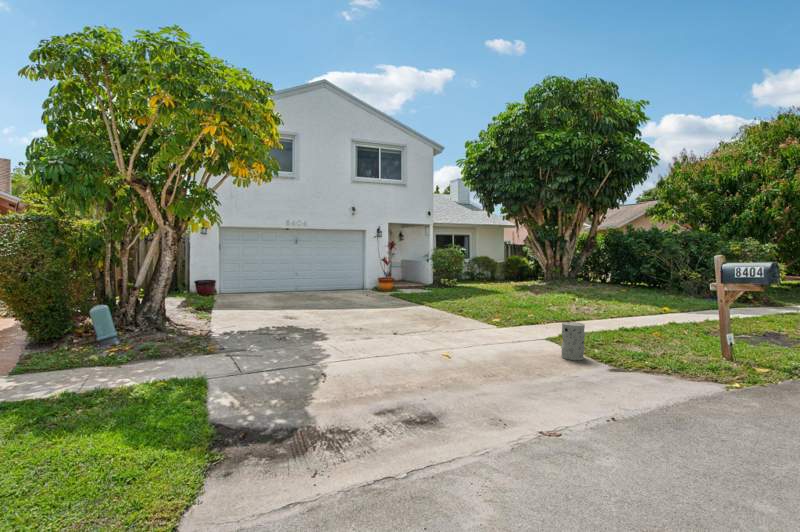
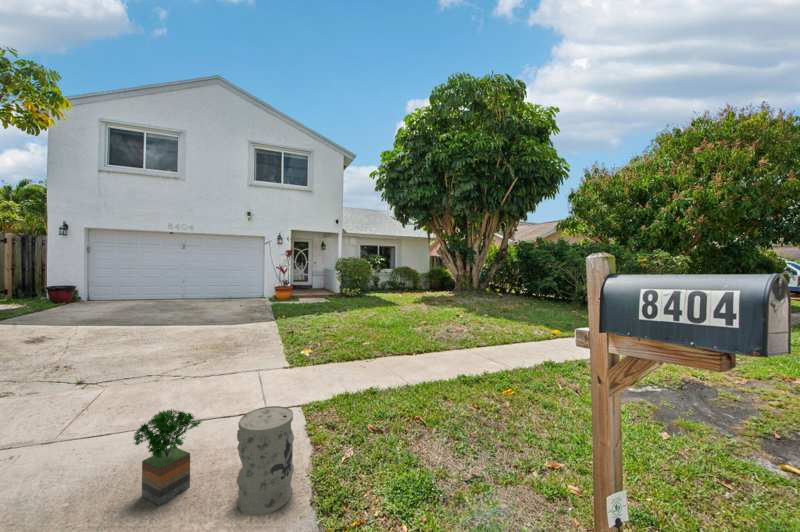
potted tree: none [518,323,542,359] -> present [133,409,202,506]

